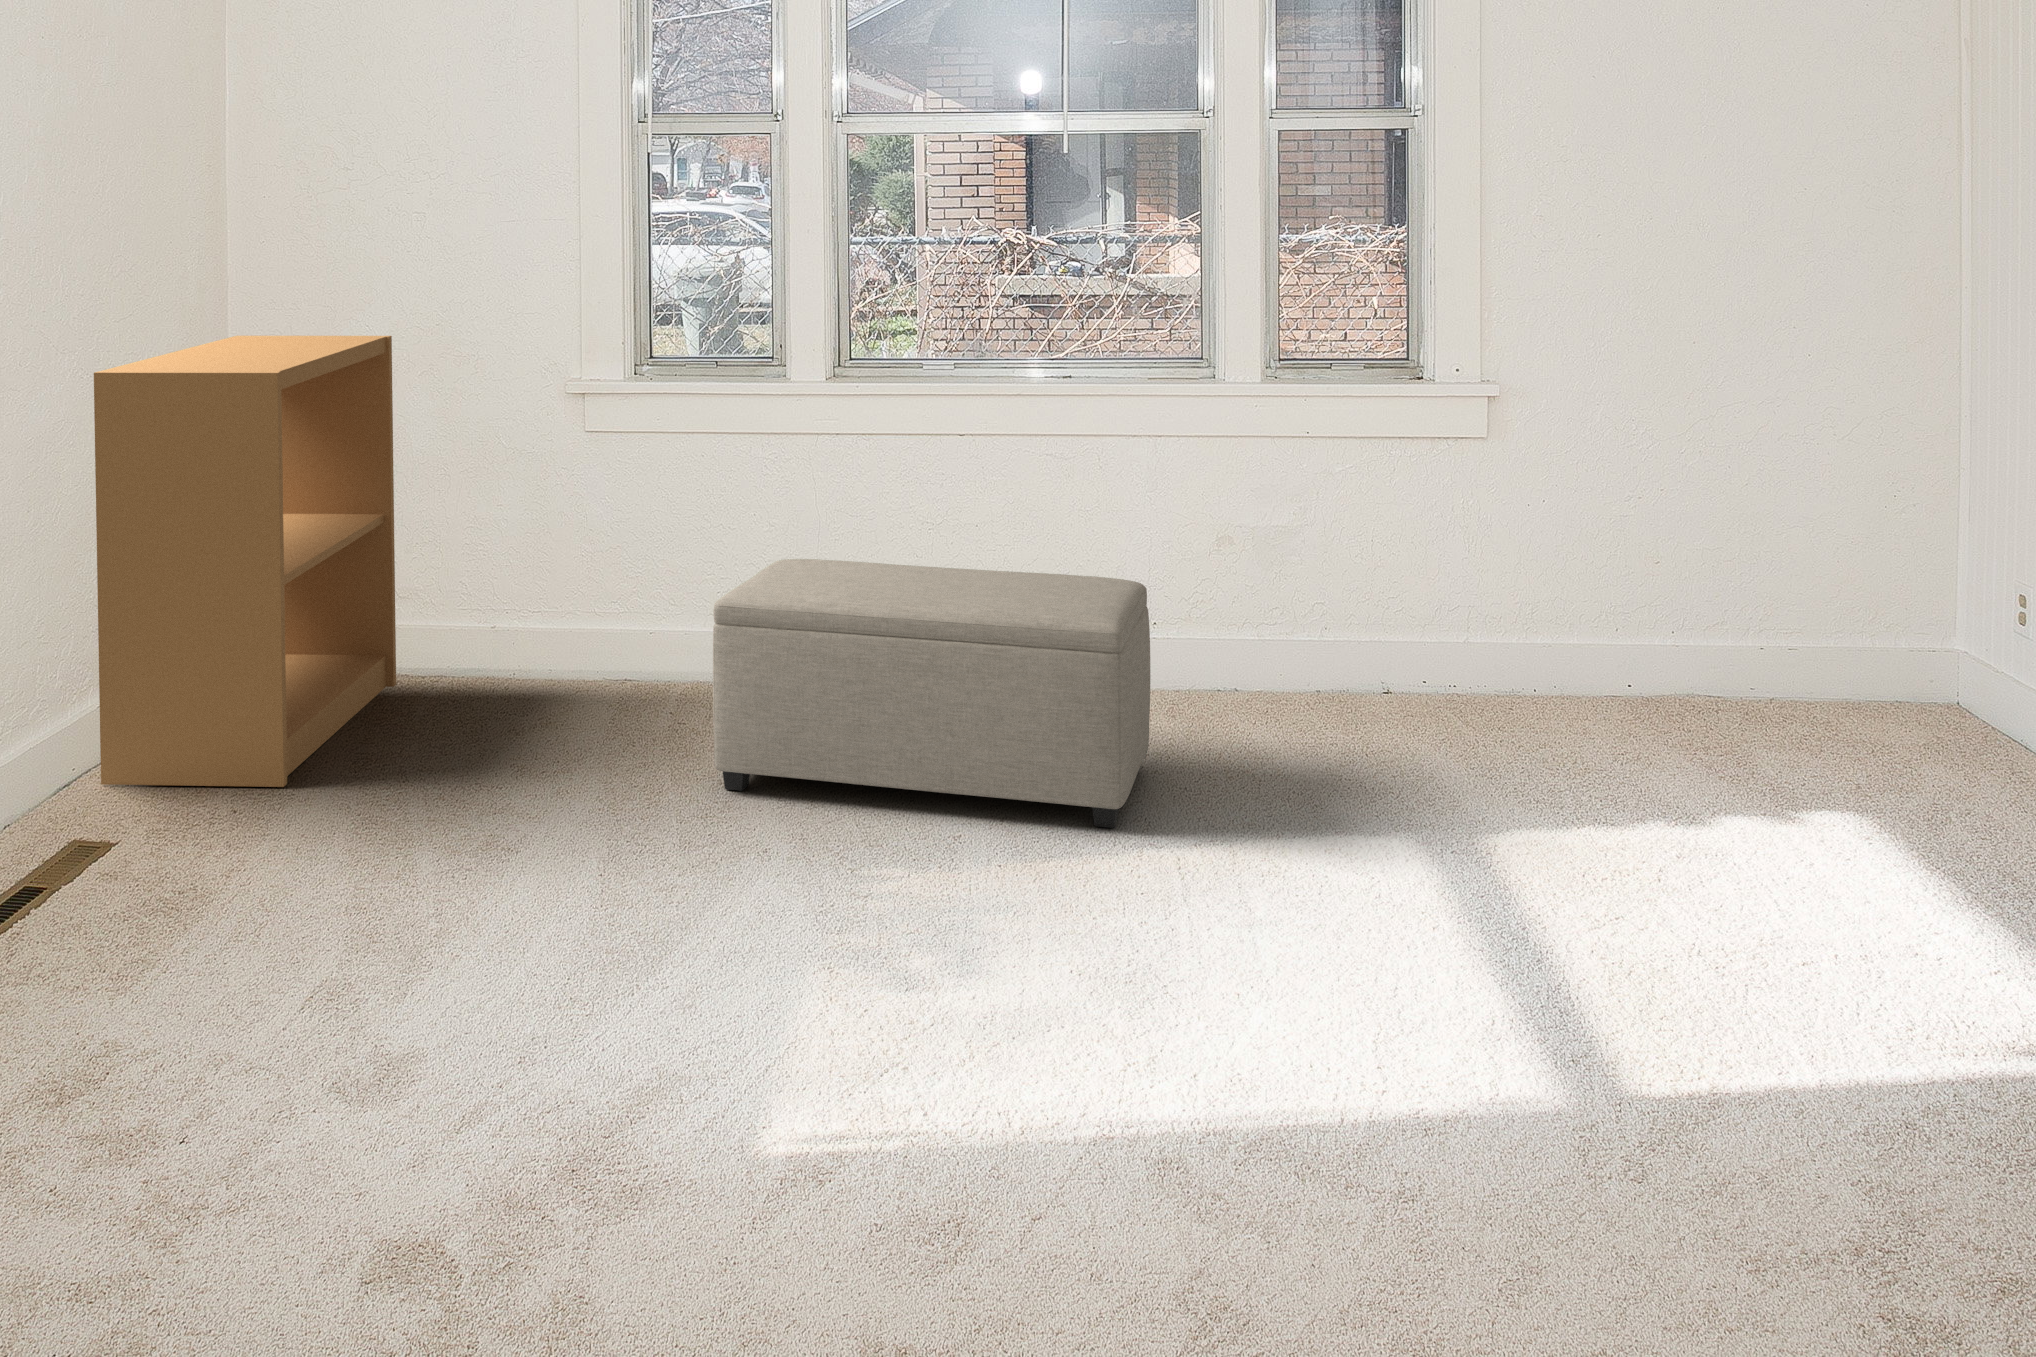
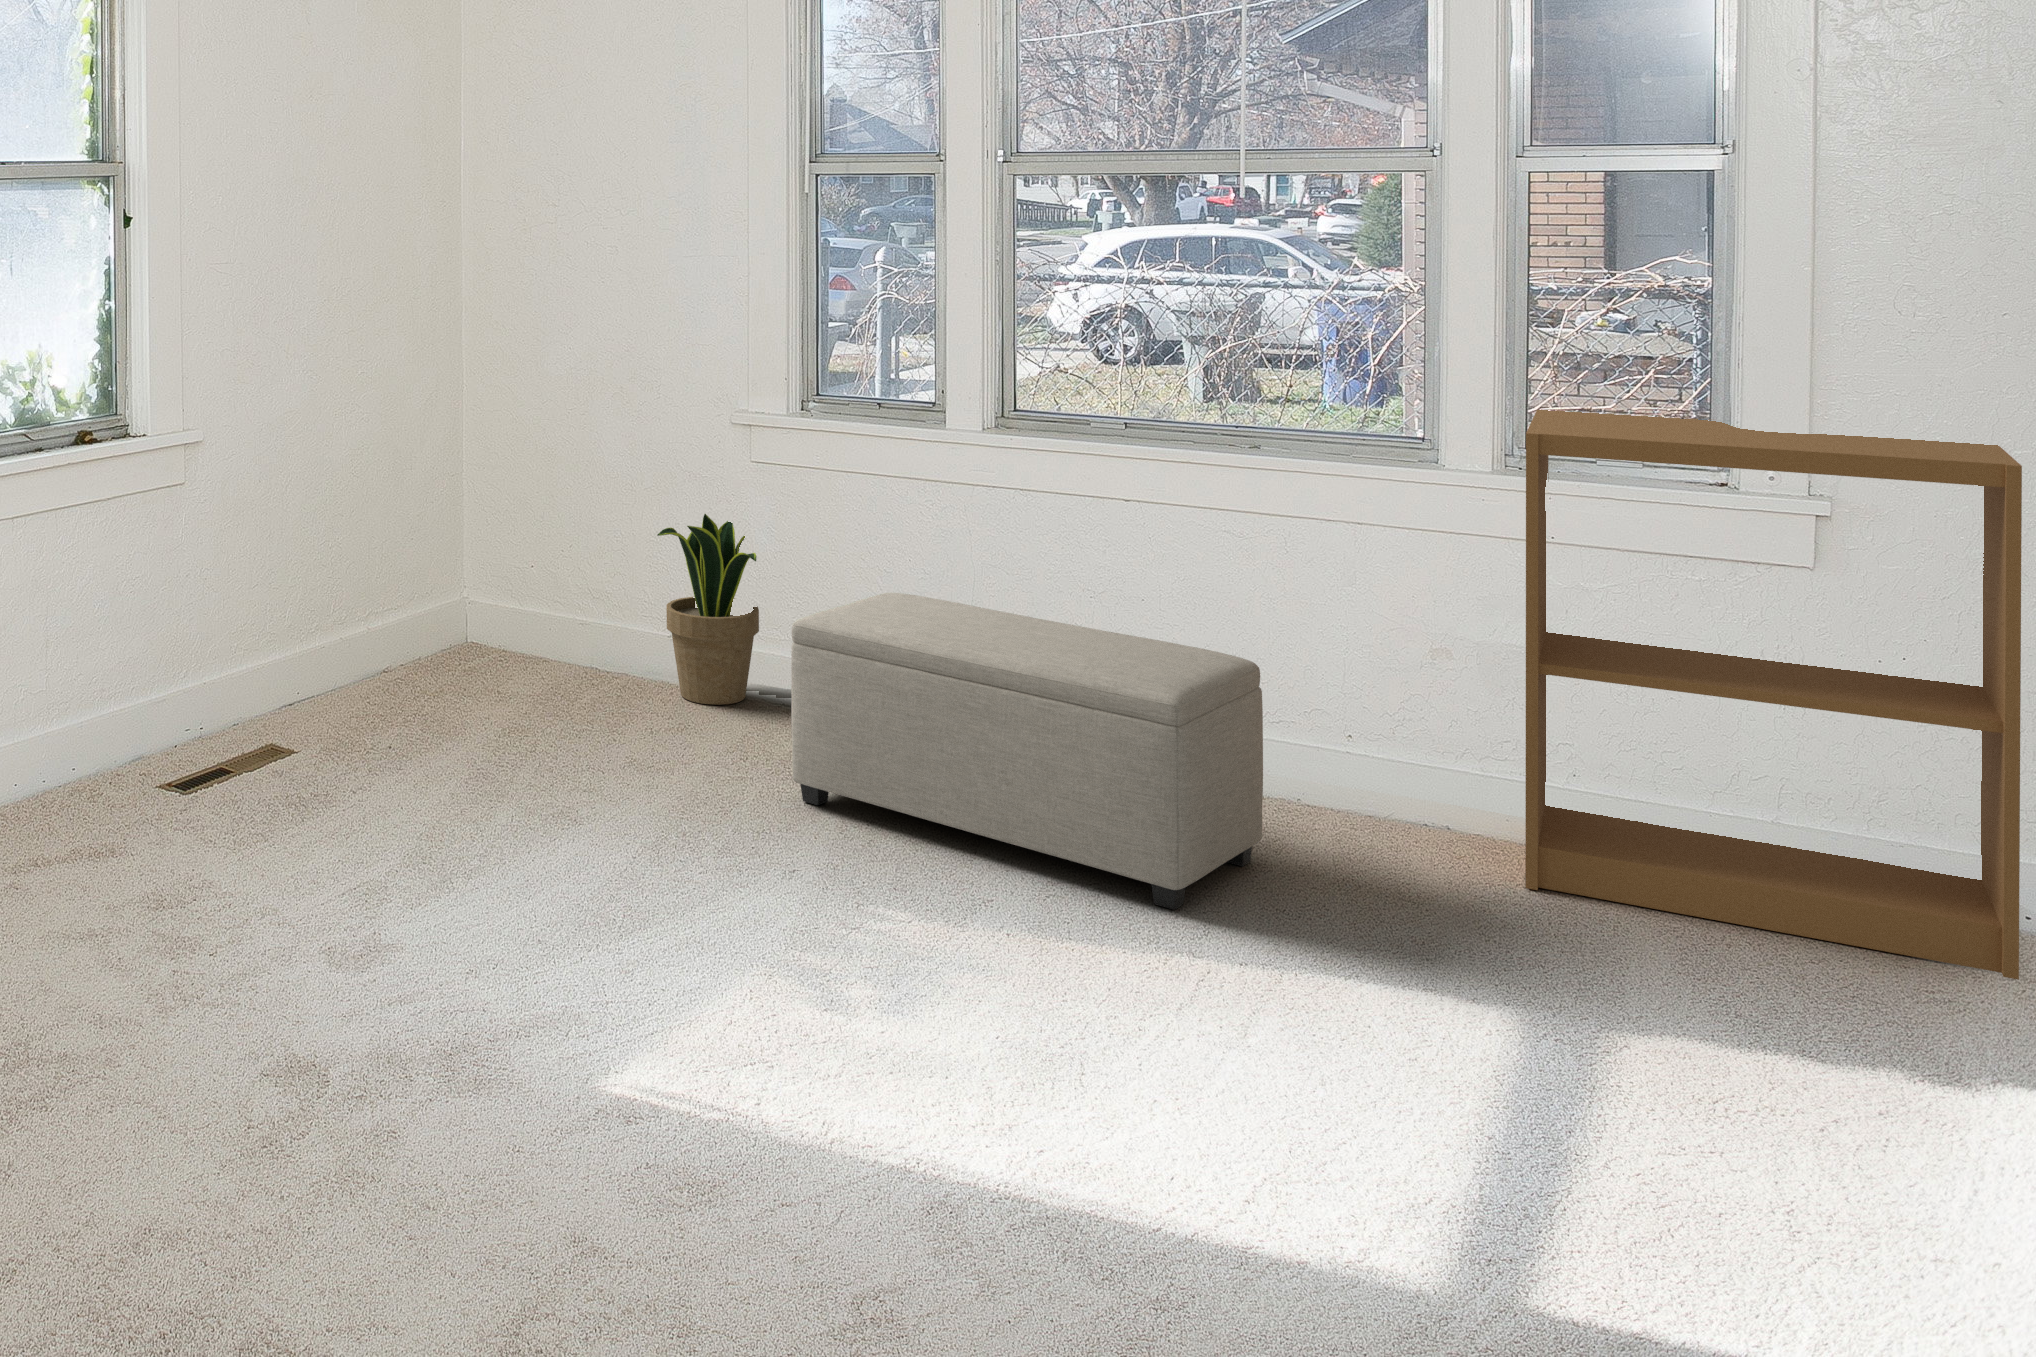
bookshelf: present [94,336,396,787] -> present [1525,410,2022,980]
potted plant: none [509,499,618,703] -> present [658,514,759,705]

